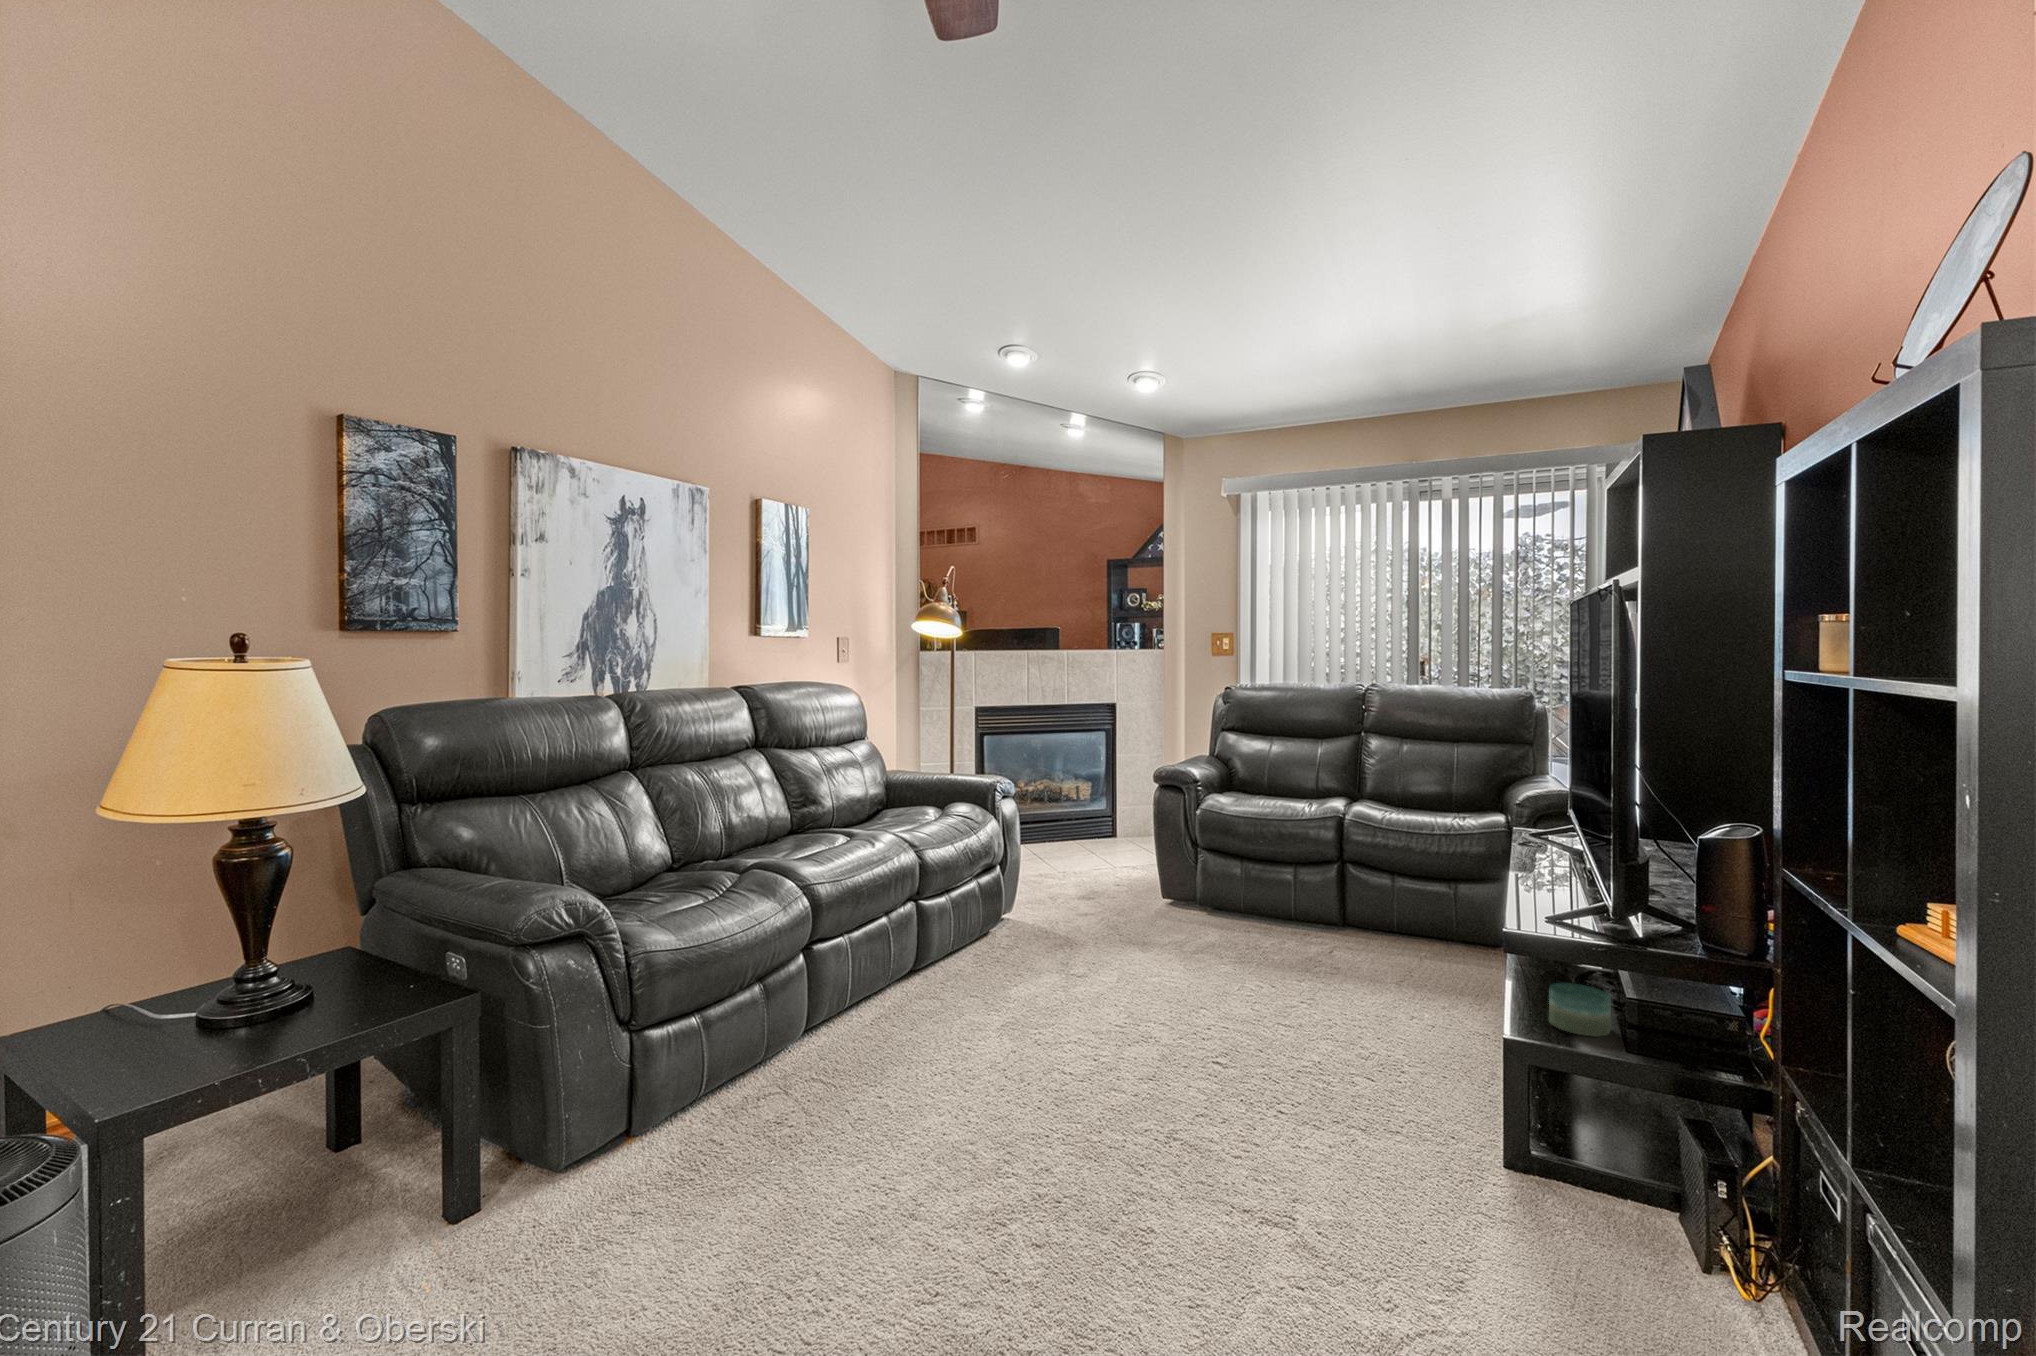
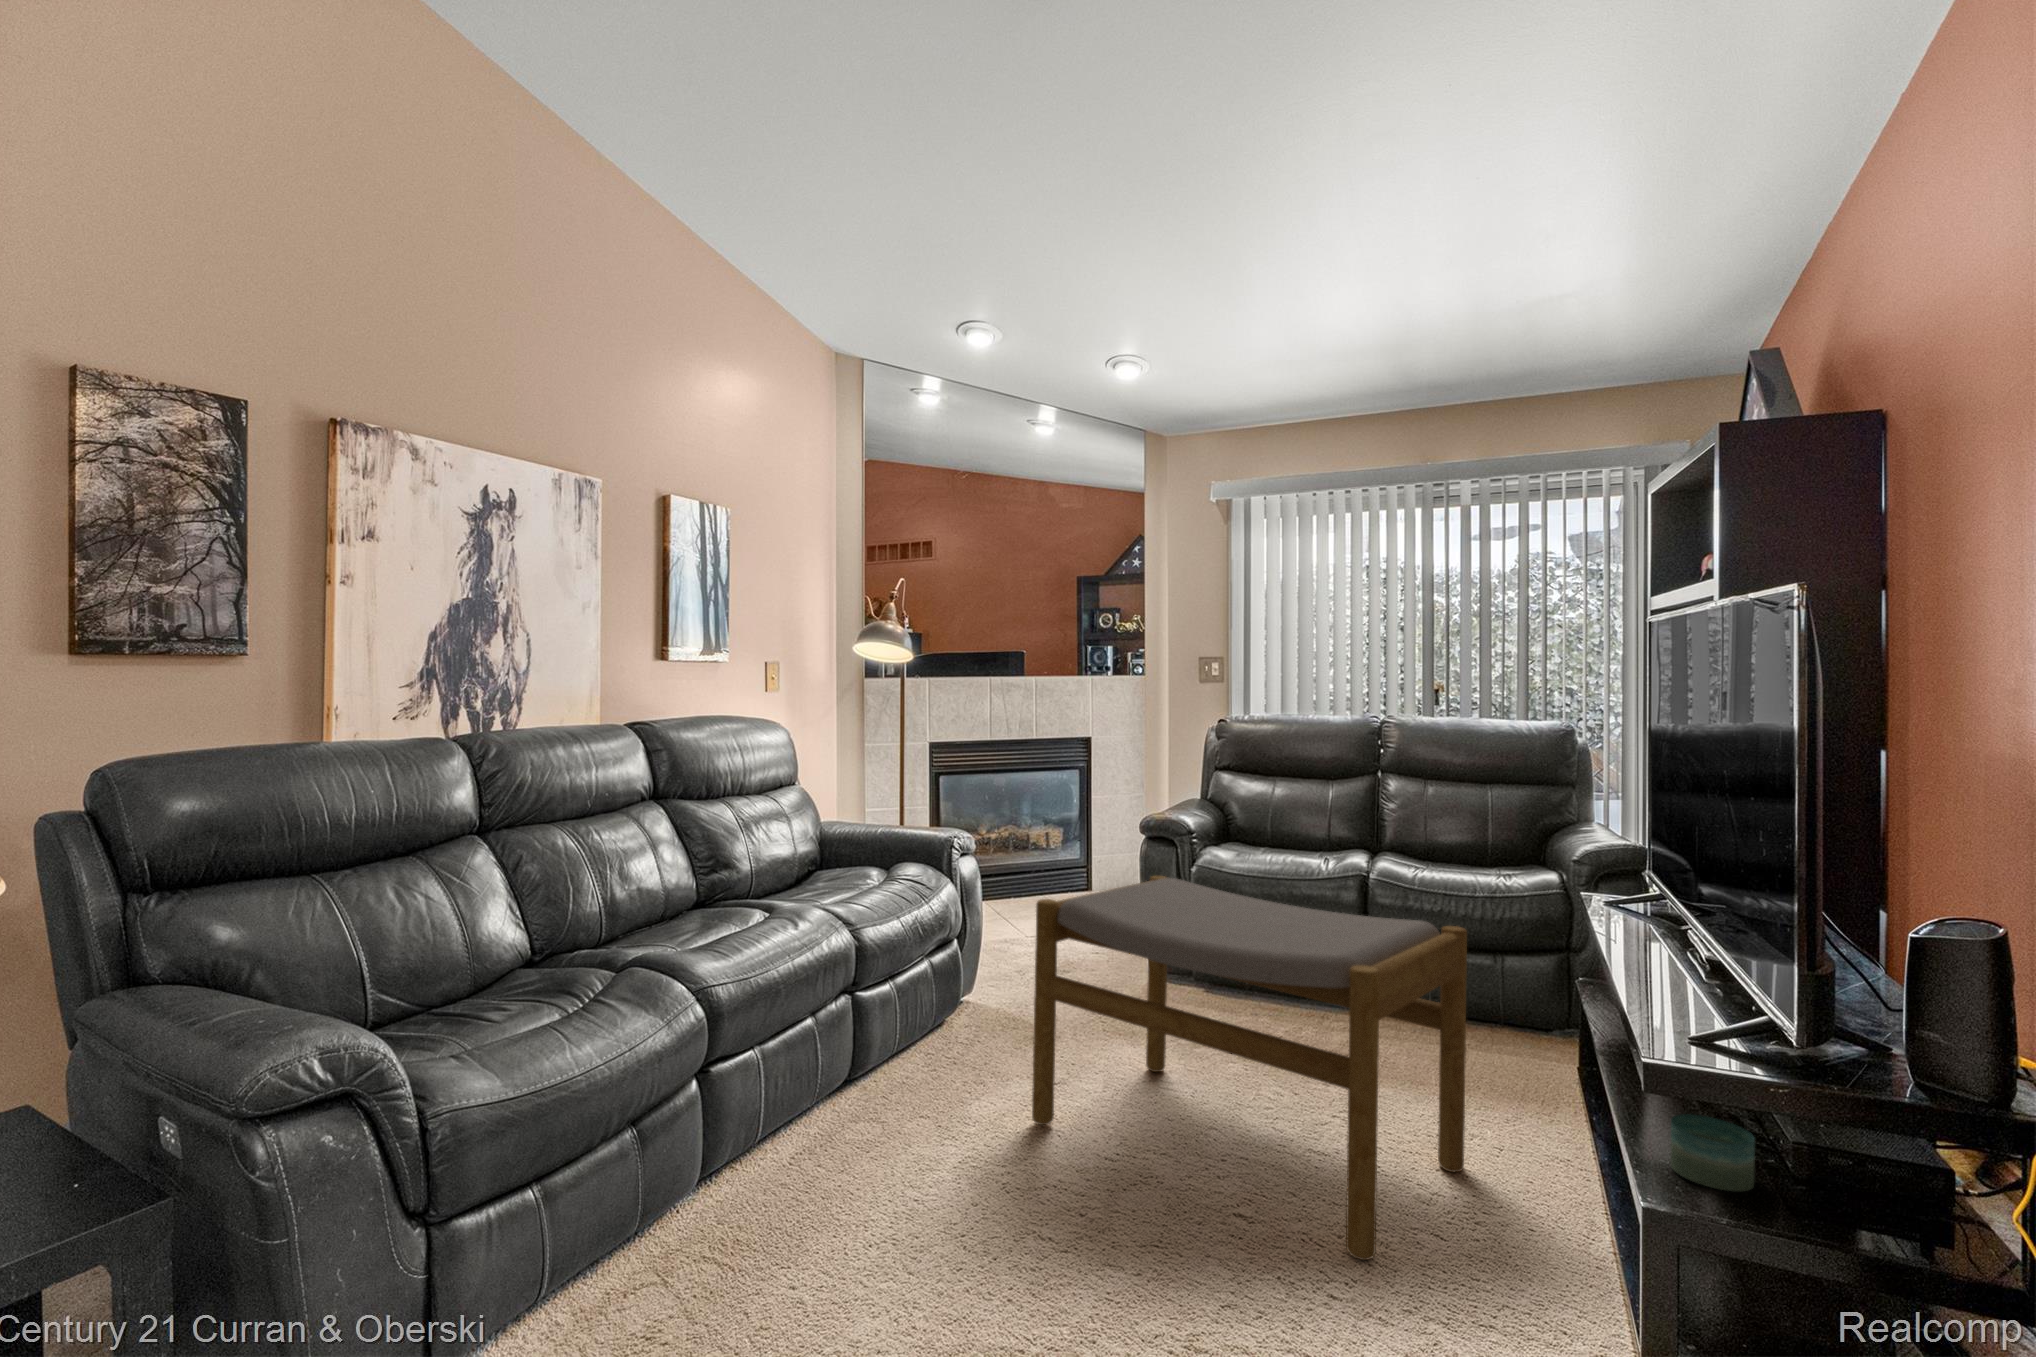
footstool: none [1061,812,1410,1096] -> present [1032,876,1467,1260]

